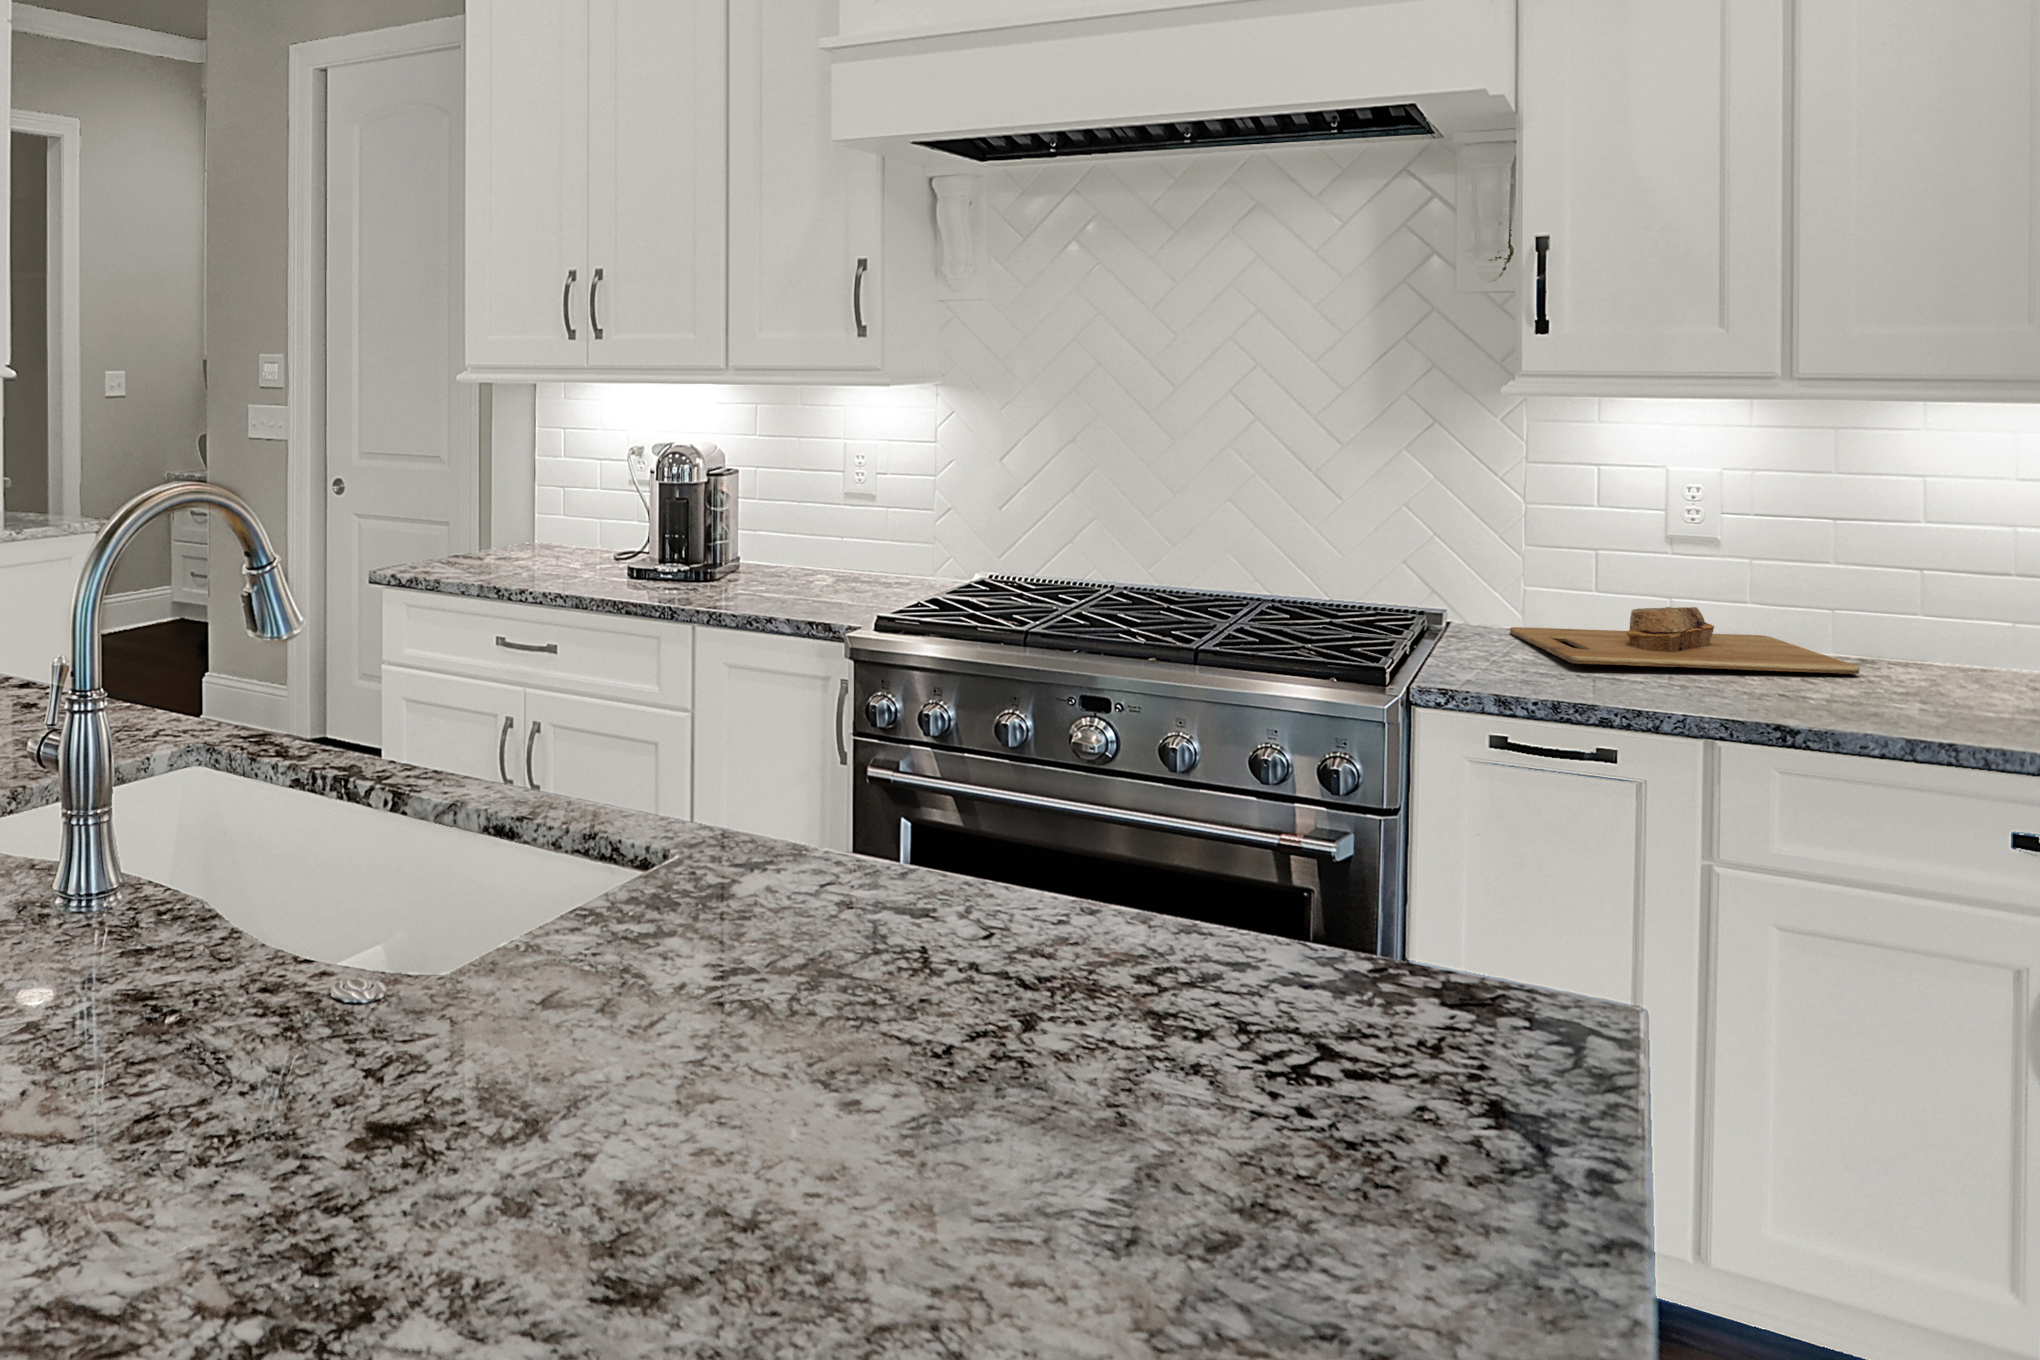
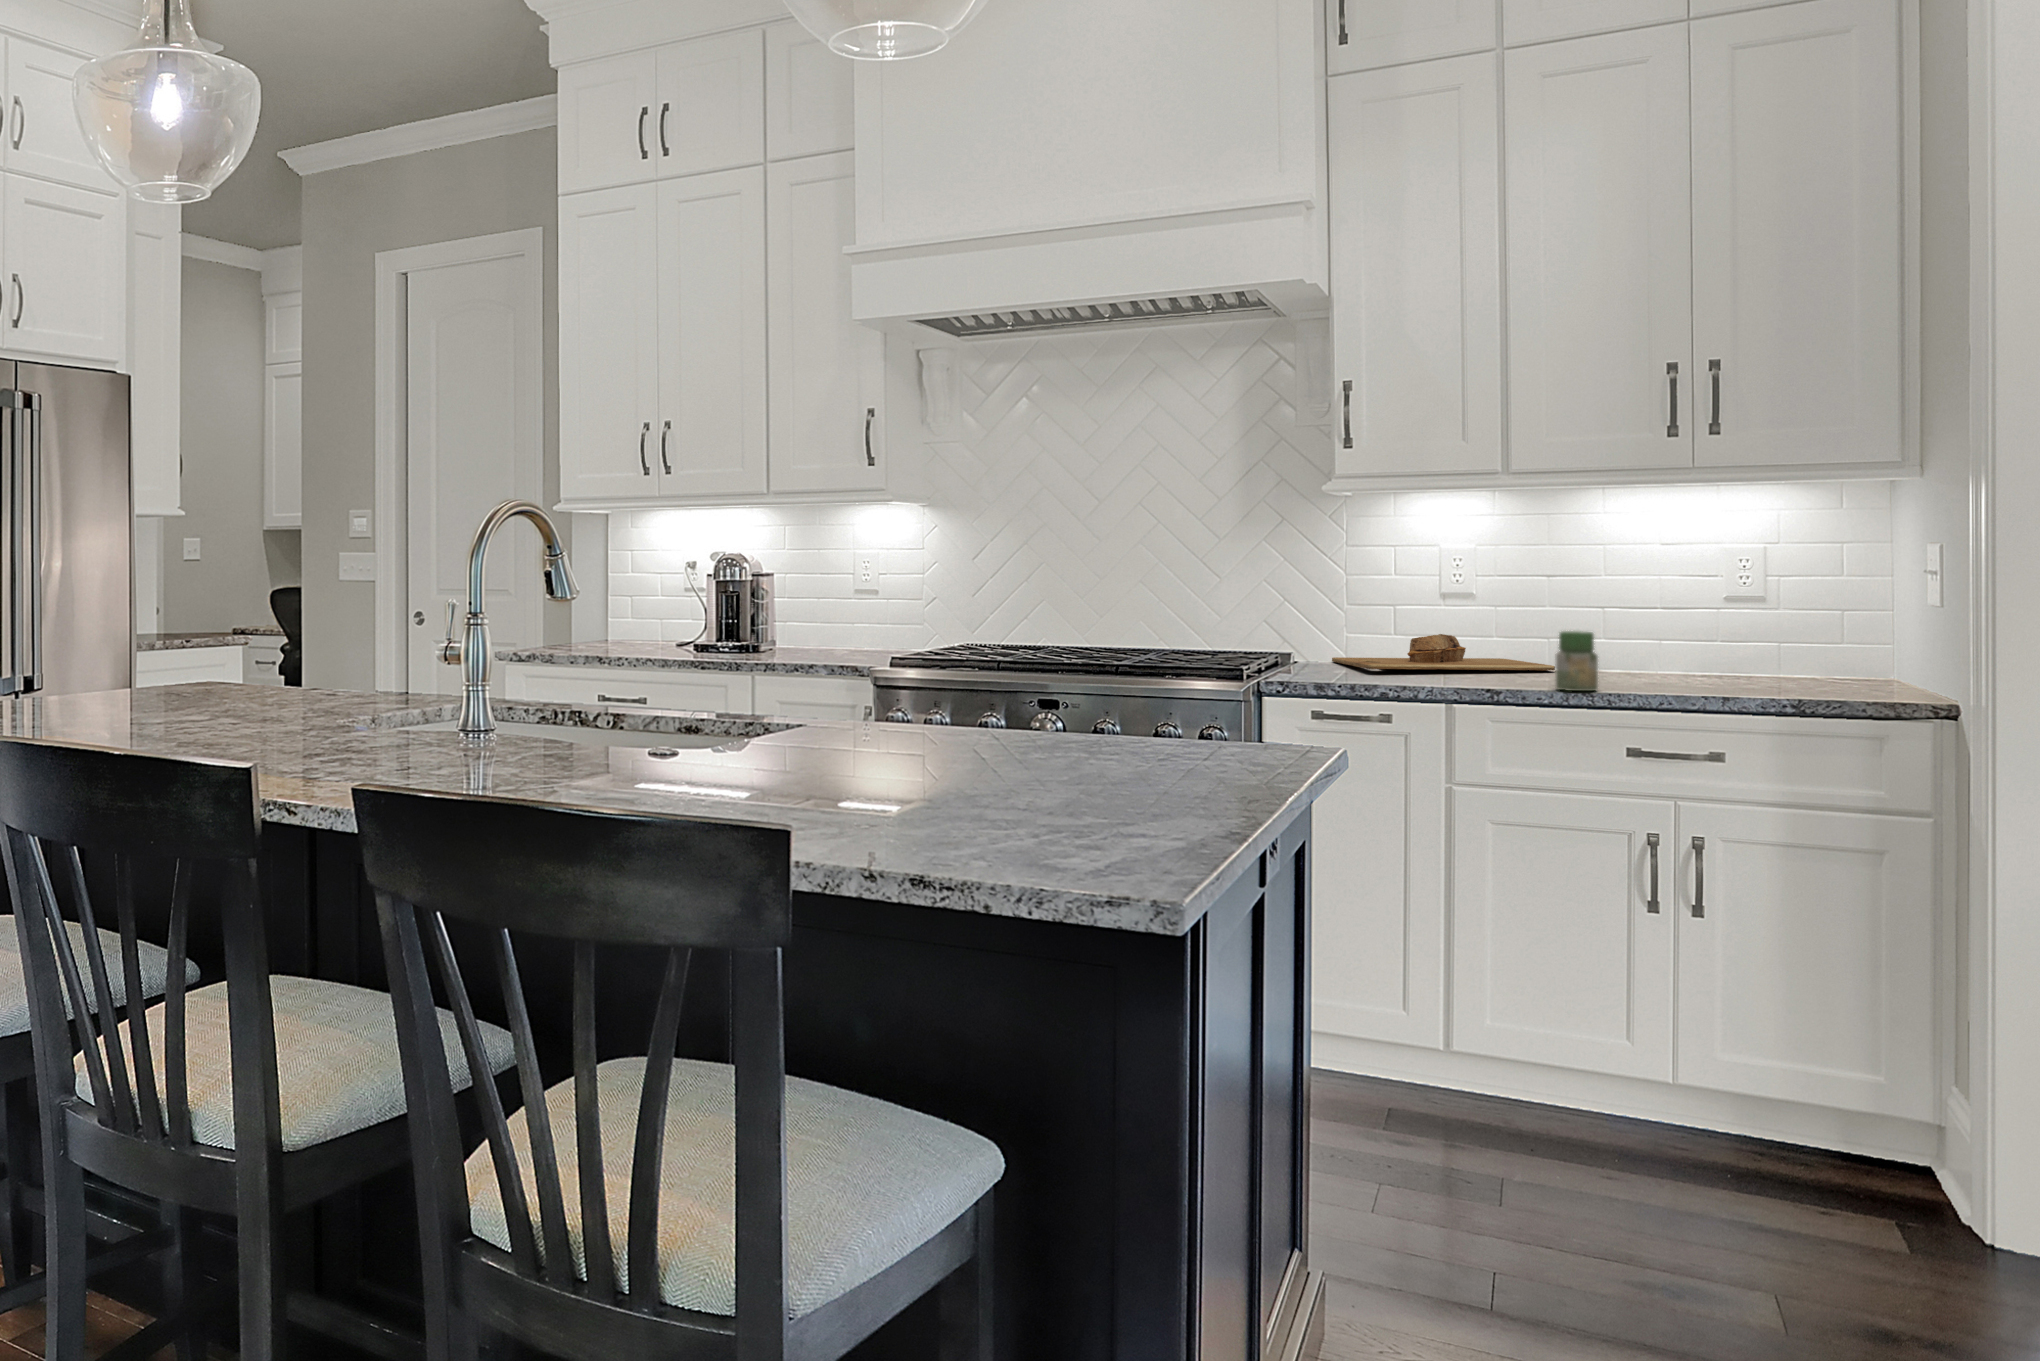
jar: none [1882,639,1953,737] -> present [1555,631,1598,691]

